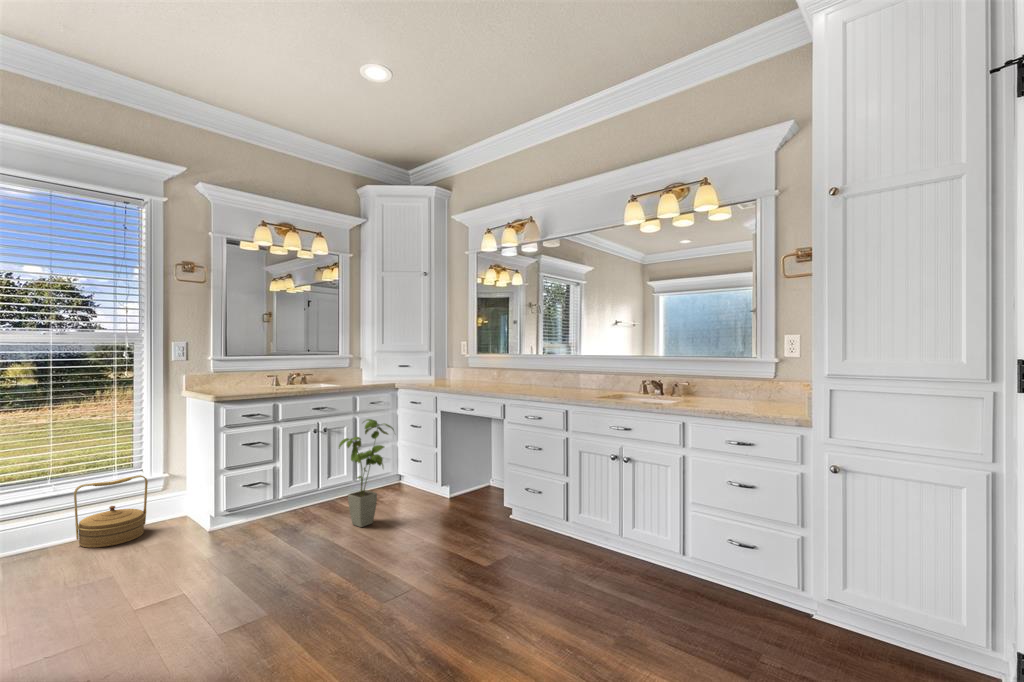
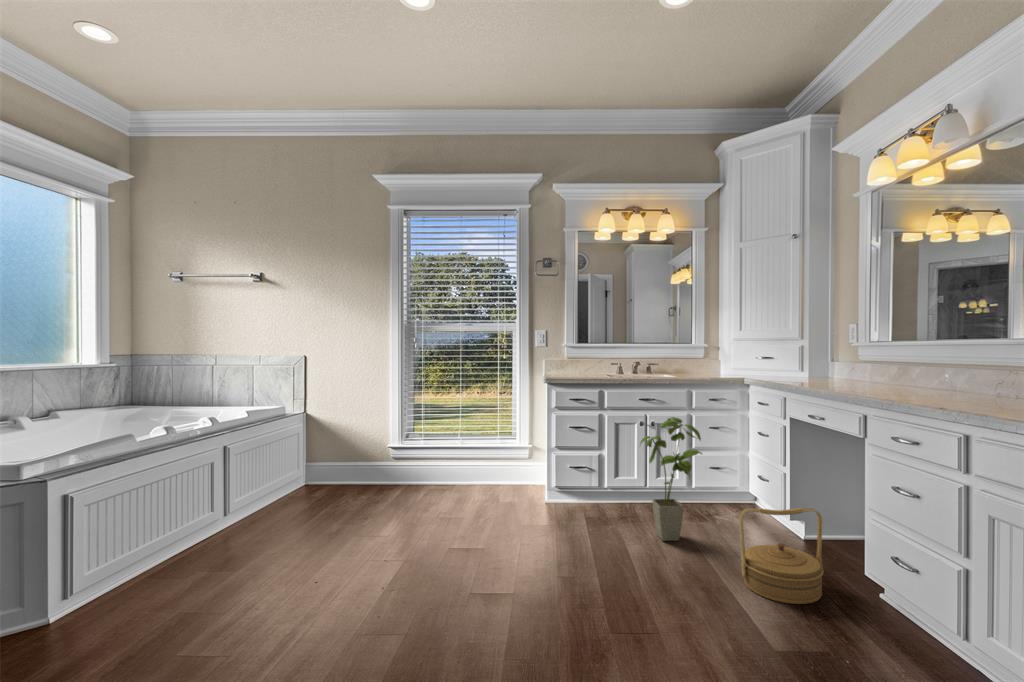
basket: present [74,475,148,548] -> present [739,508,824,604]

